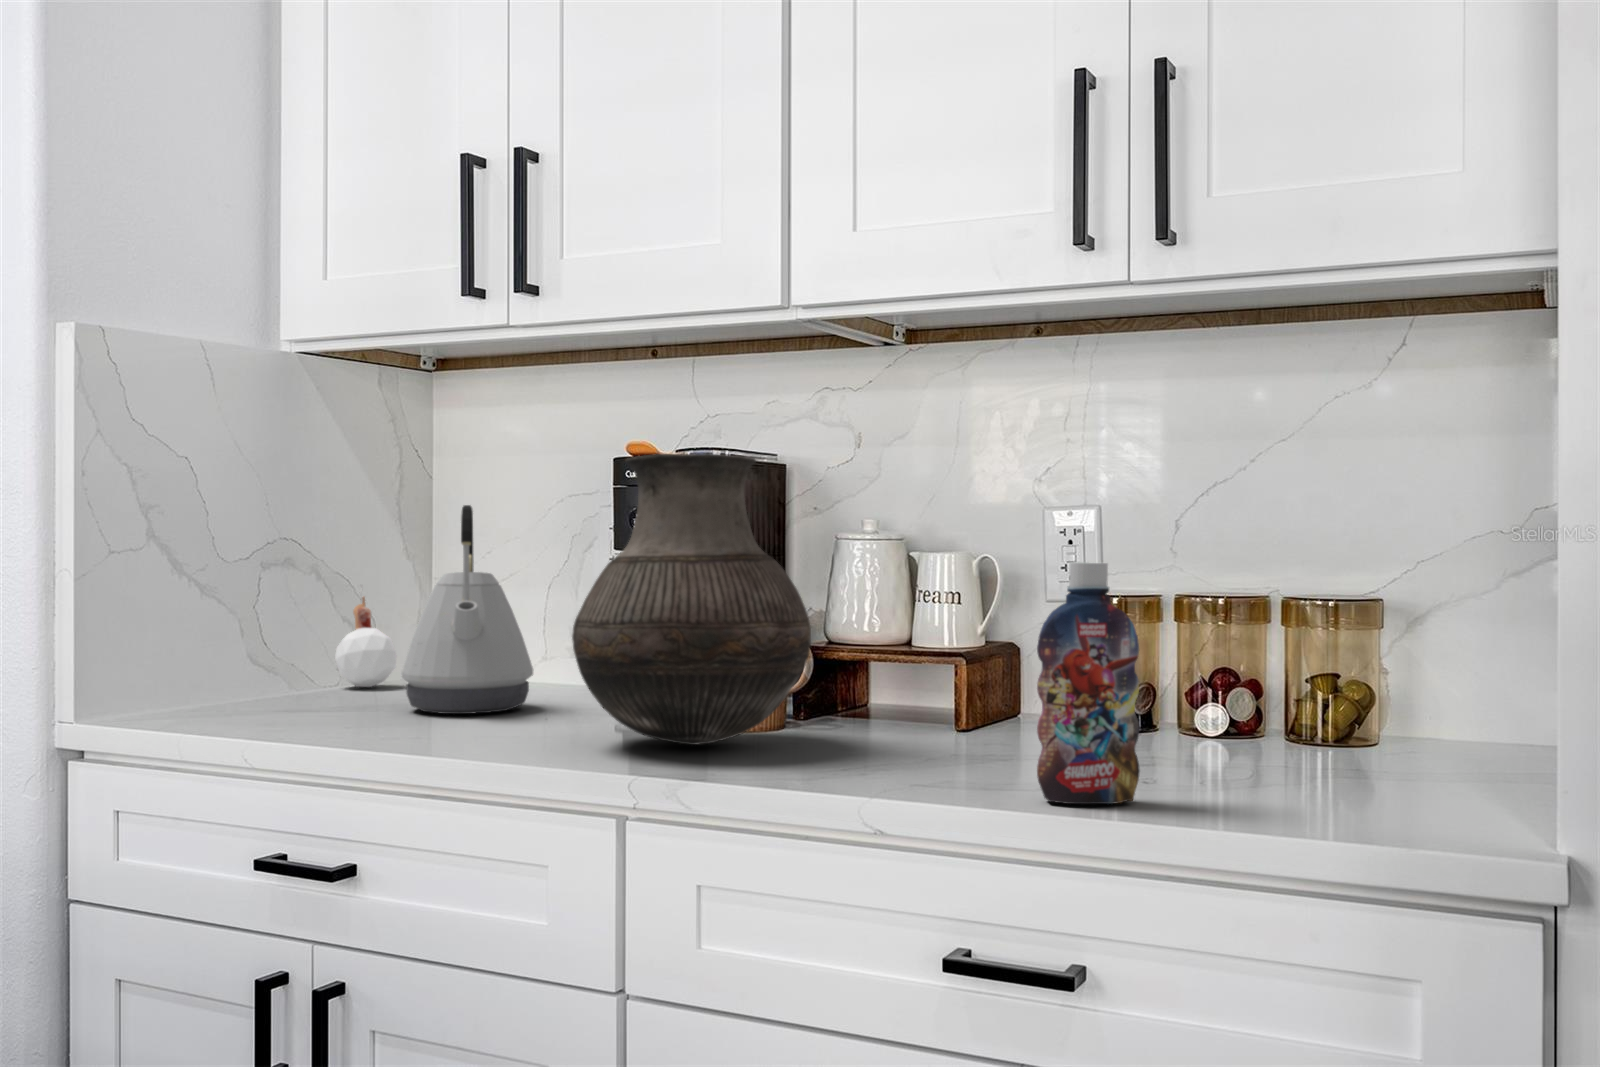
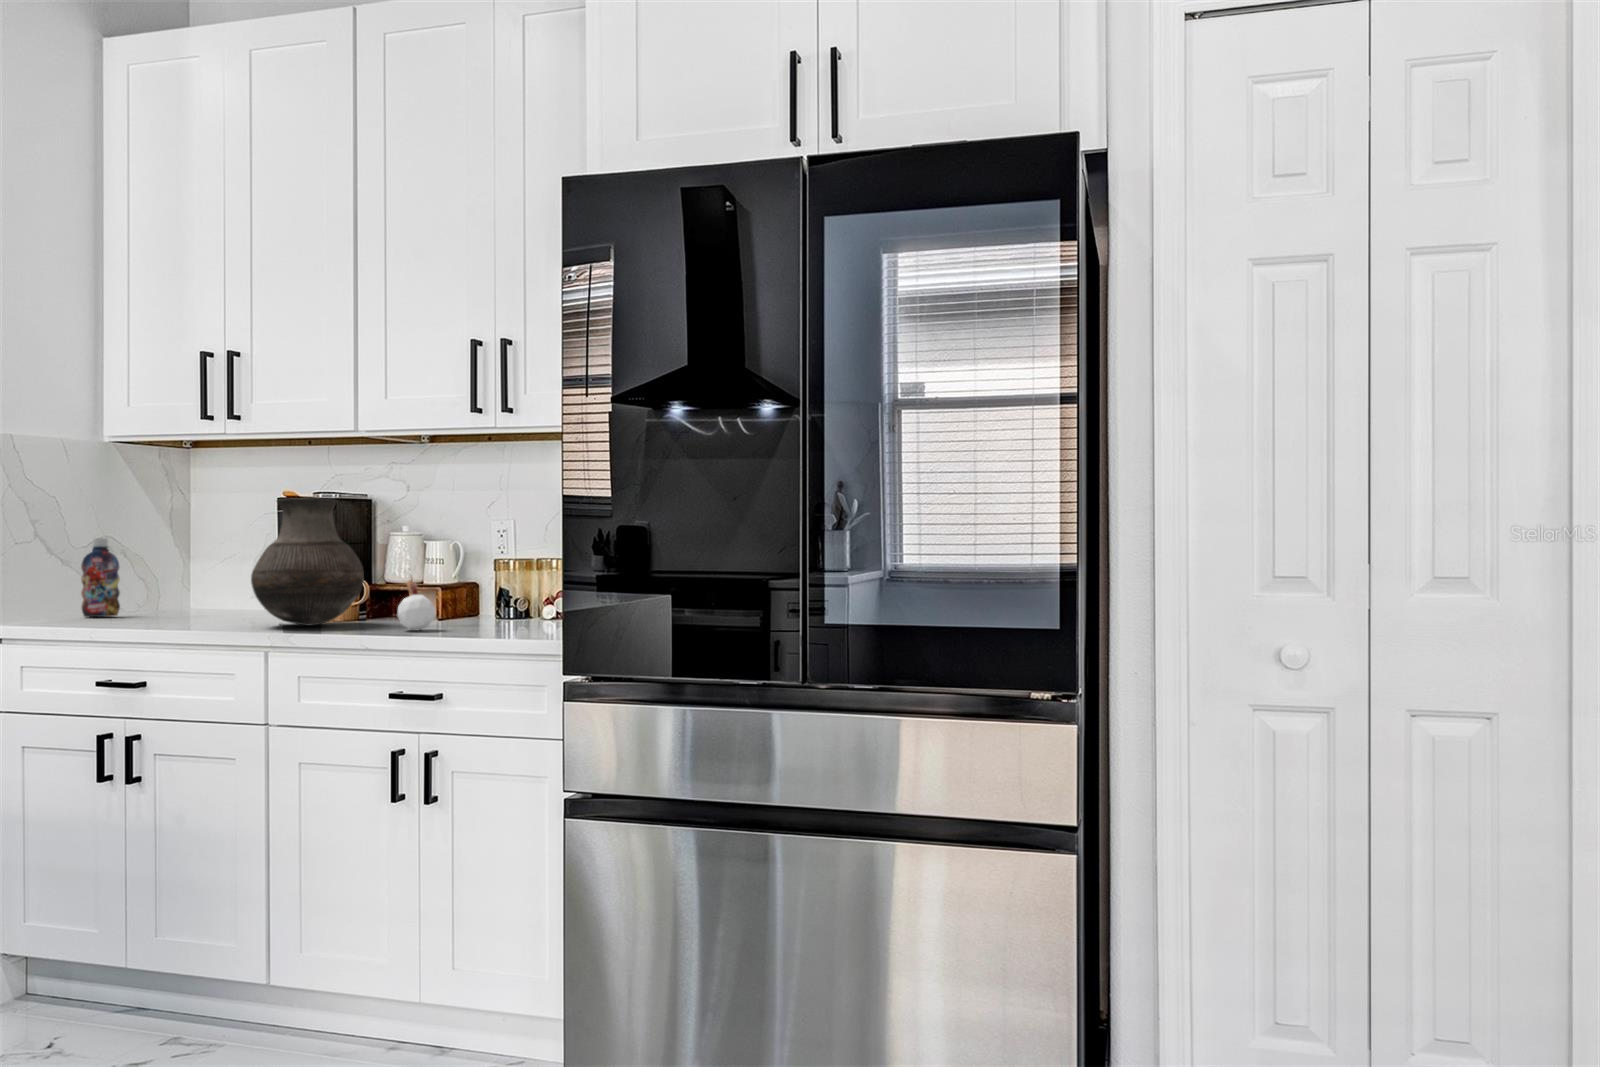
kettle: present [402,505,533,714] -> none [169,519,238,619]
bottle: present [1037,562,1140,804] -> present [81,538,120,617]
candle: present [335,596,397,687] -> present [397,577,435,630]

